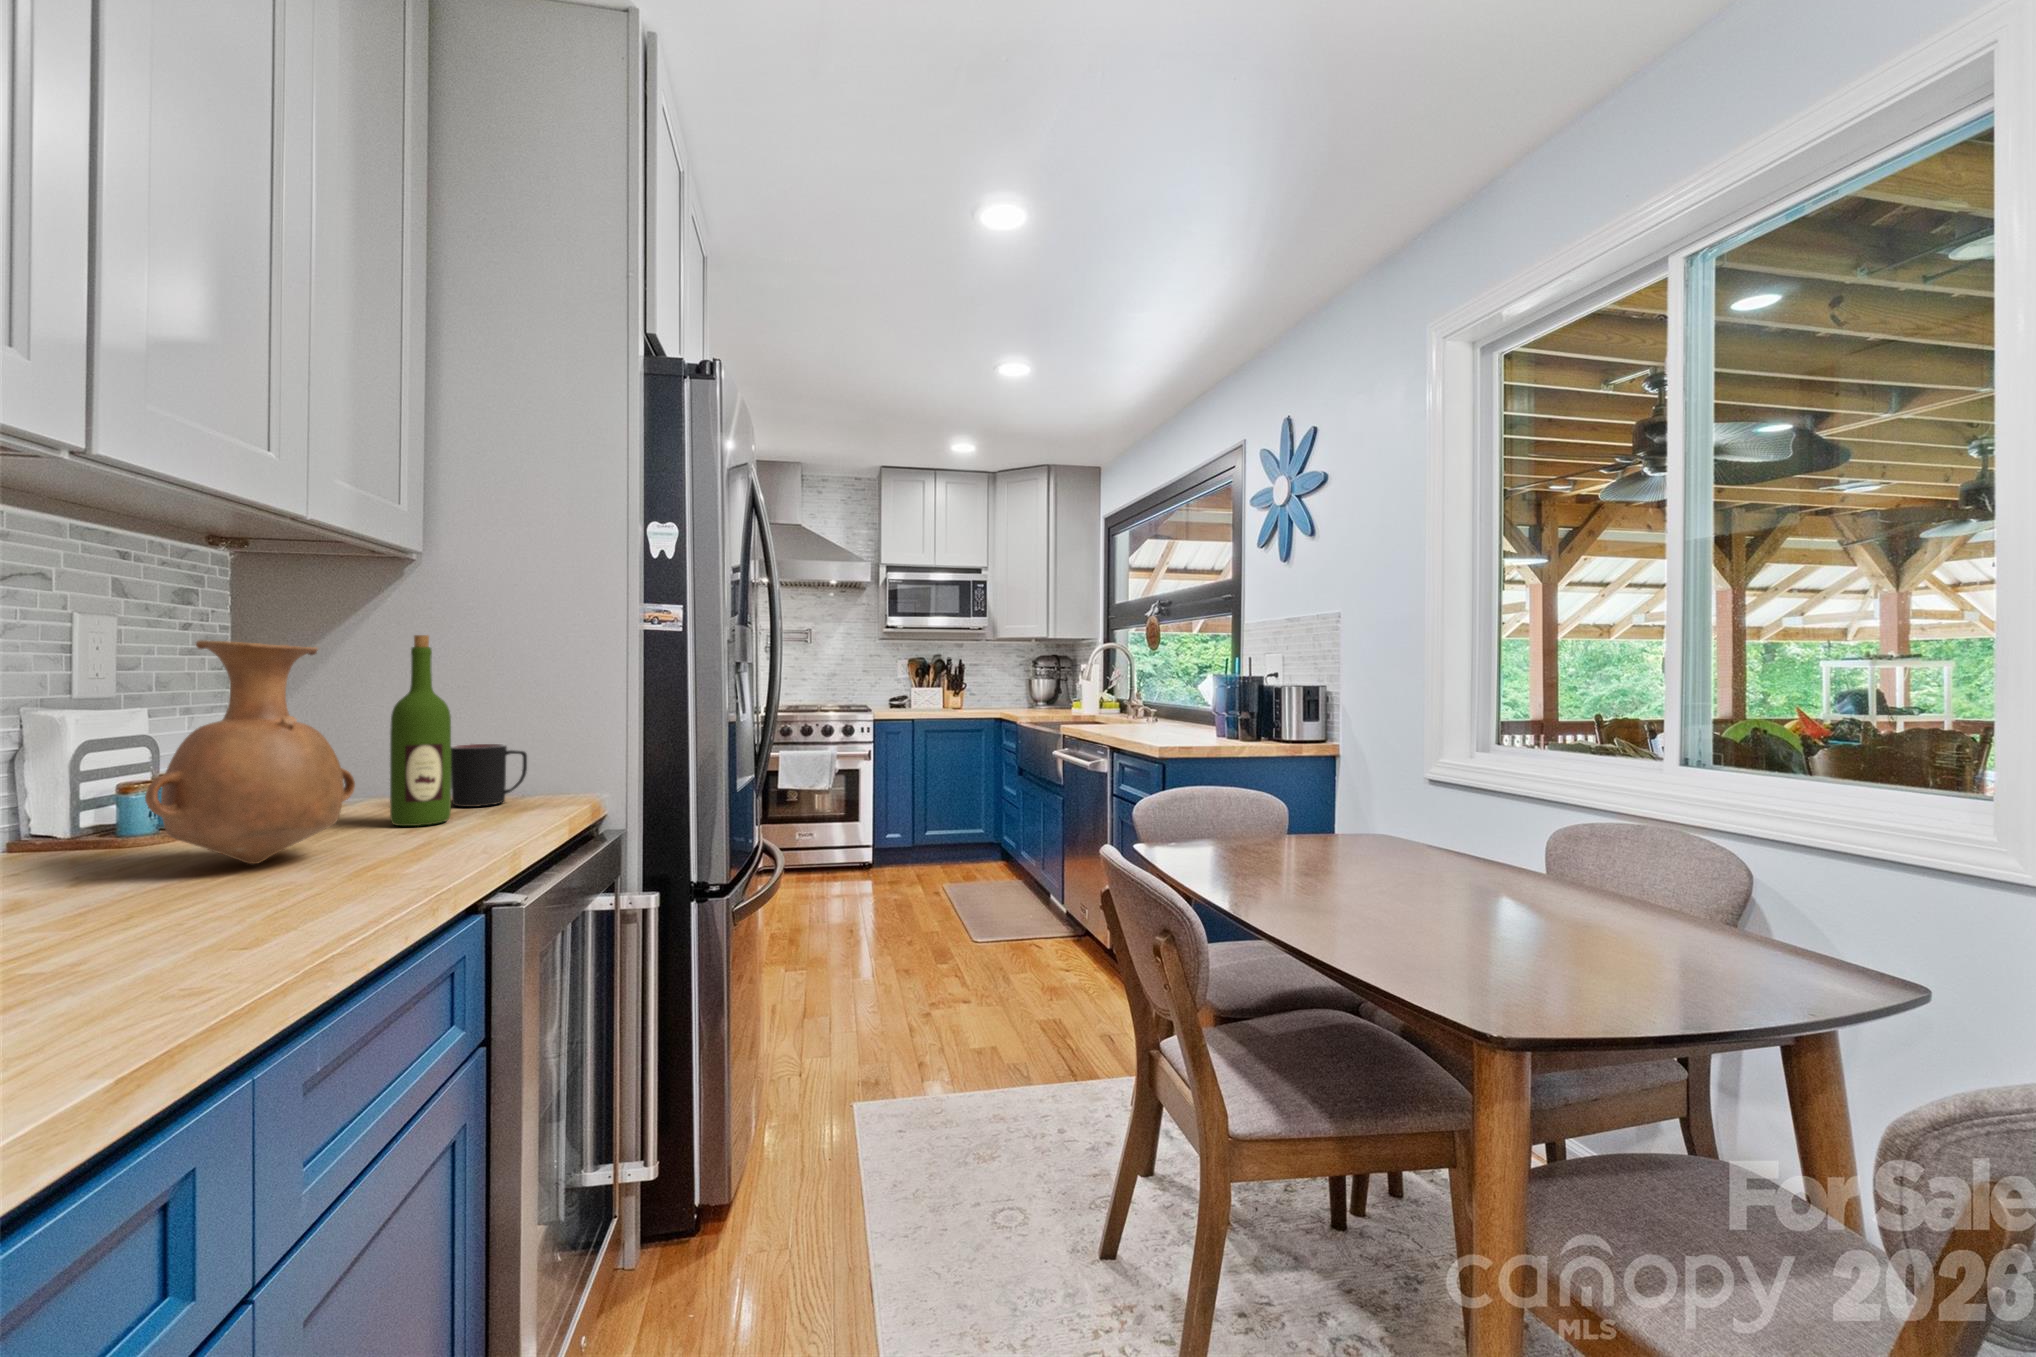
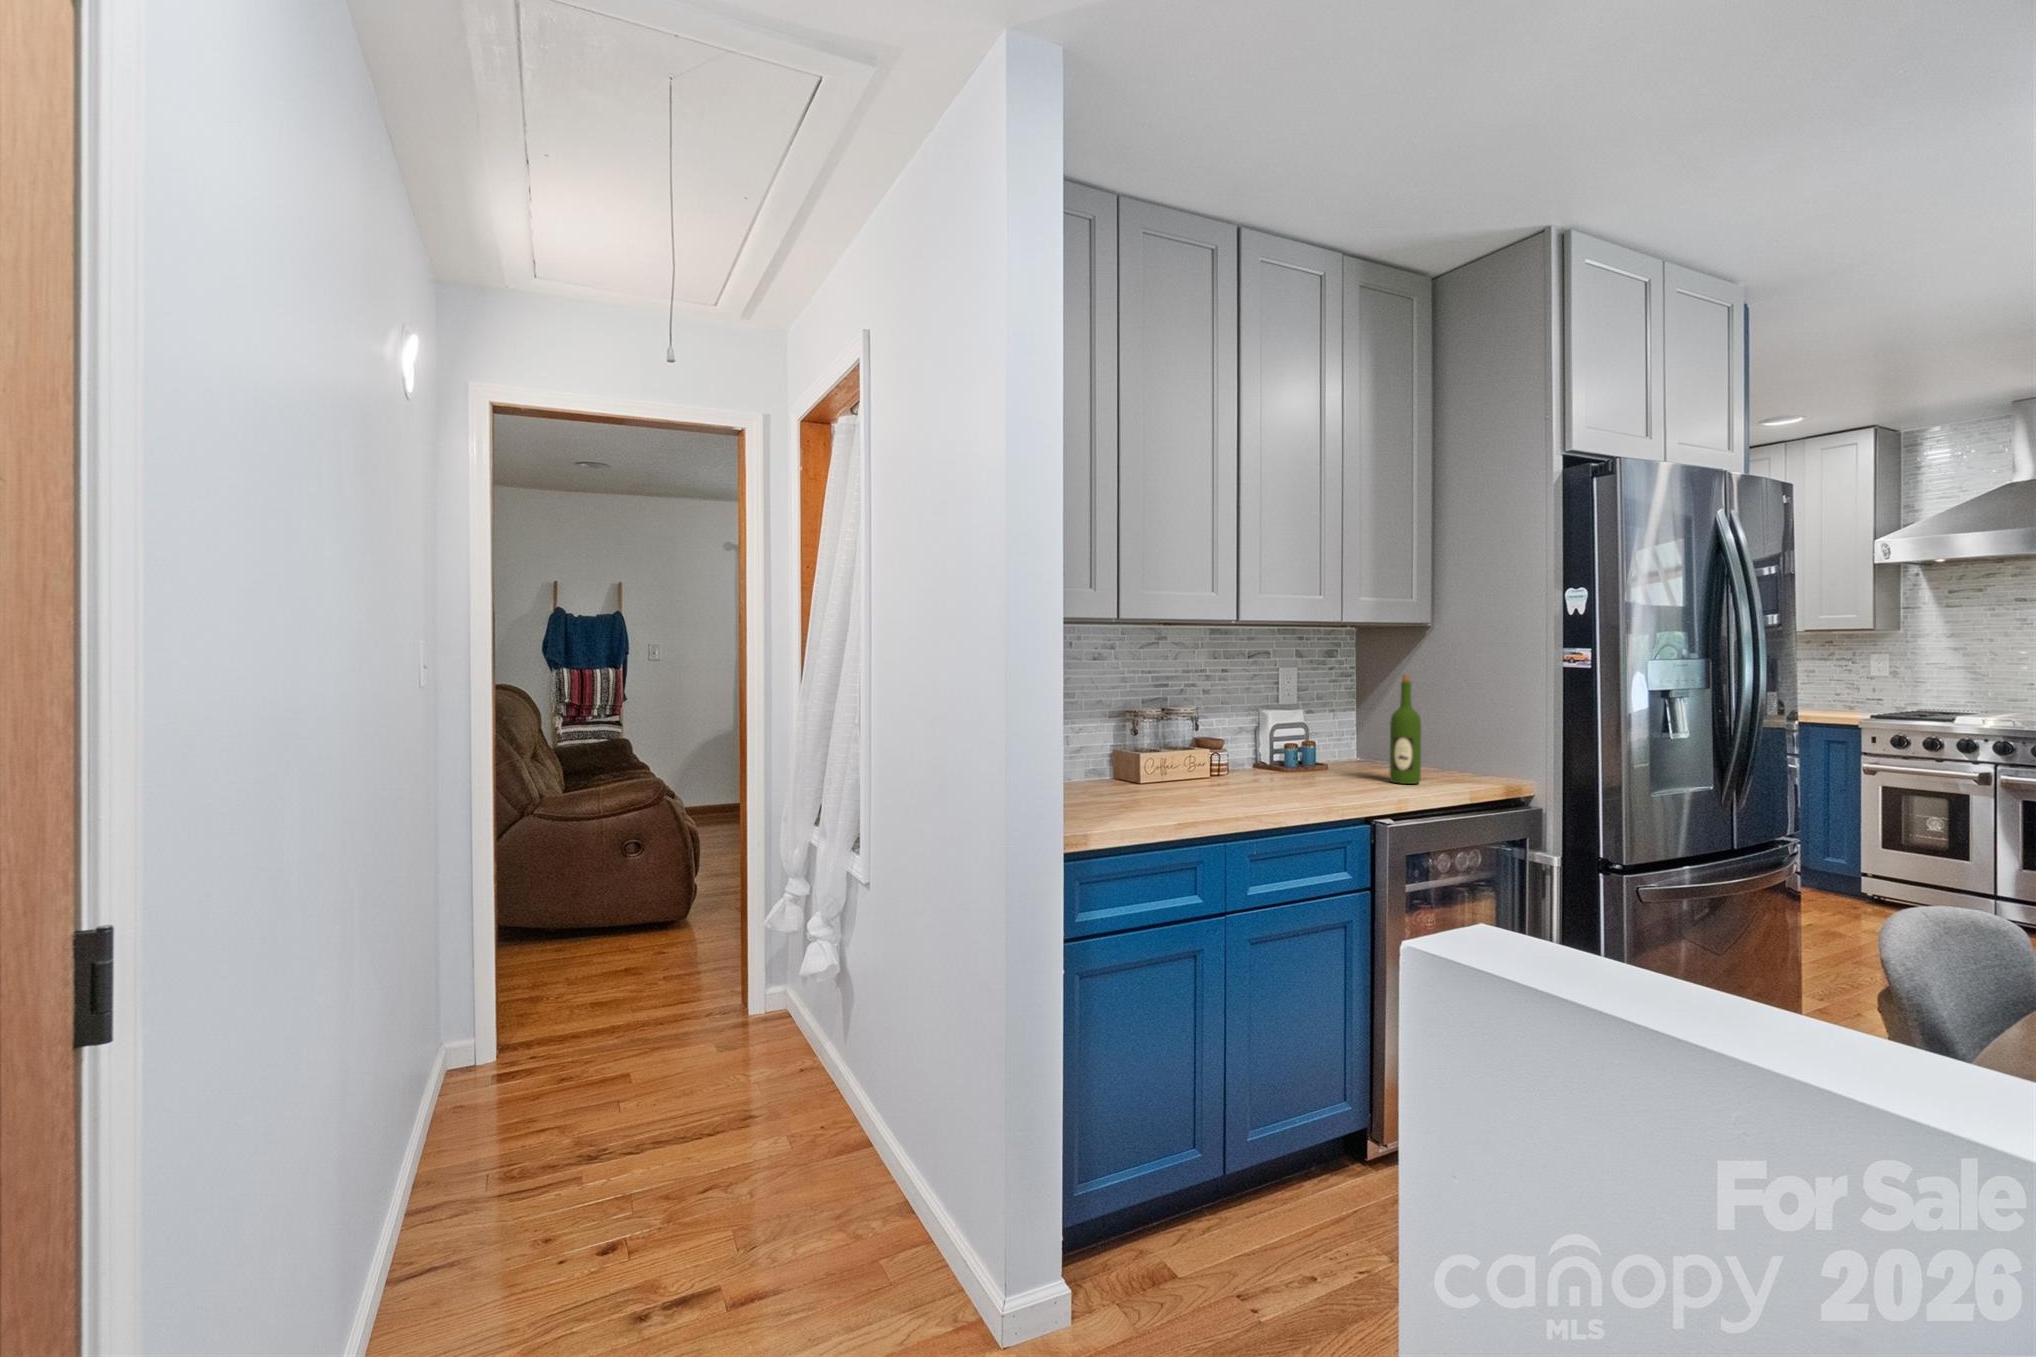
vase: present [145,640,355,864] -> none [1273,682,1356,786]
mug: present [451,744,527,807] -> none [1438,741,1483,781]

